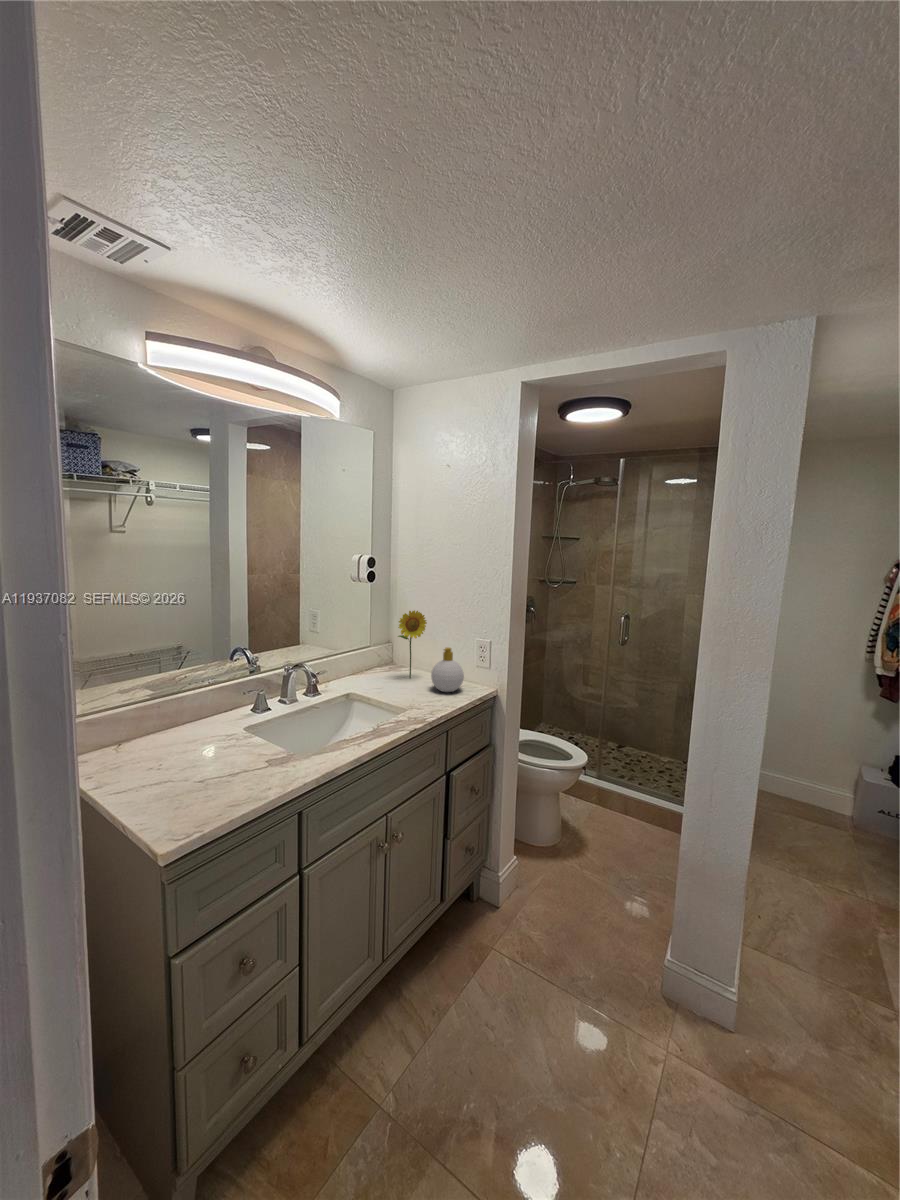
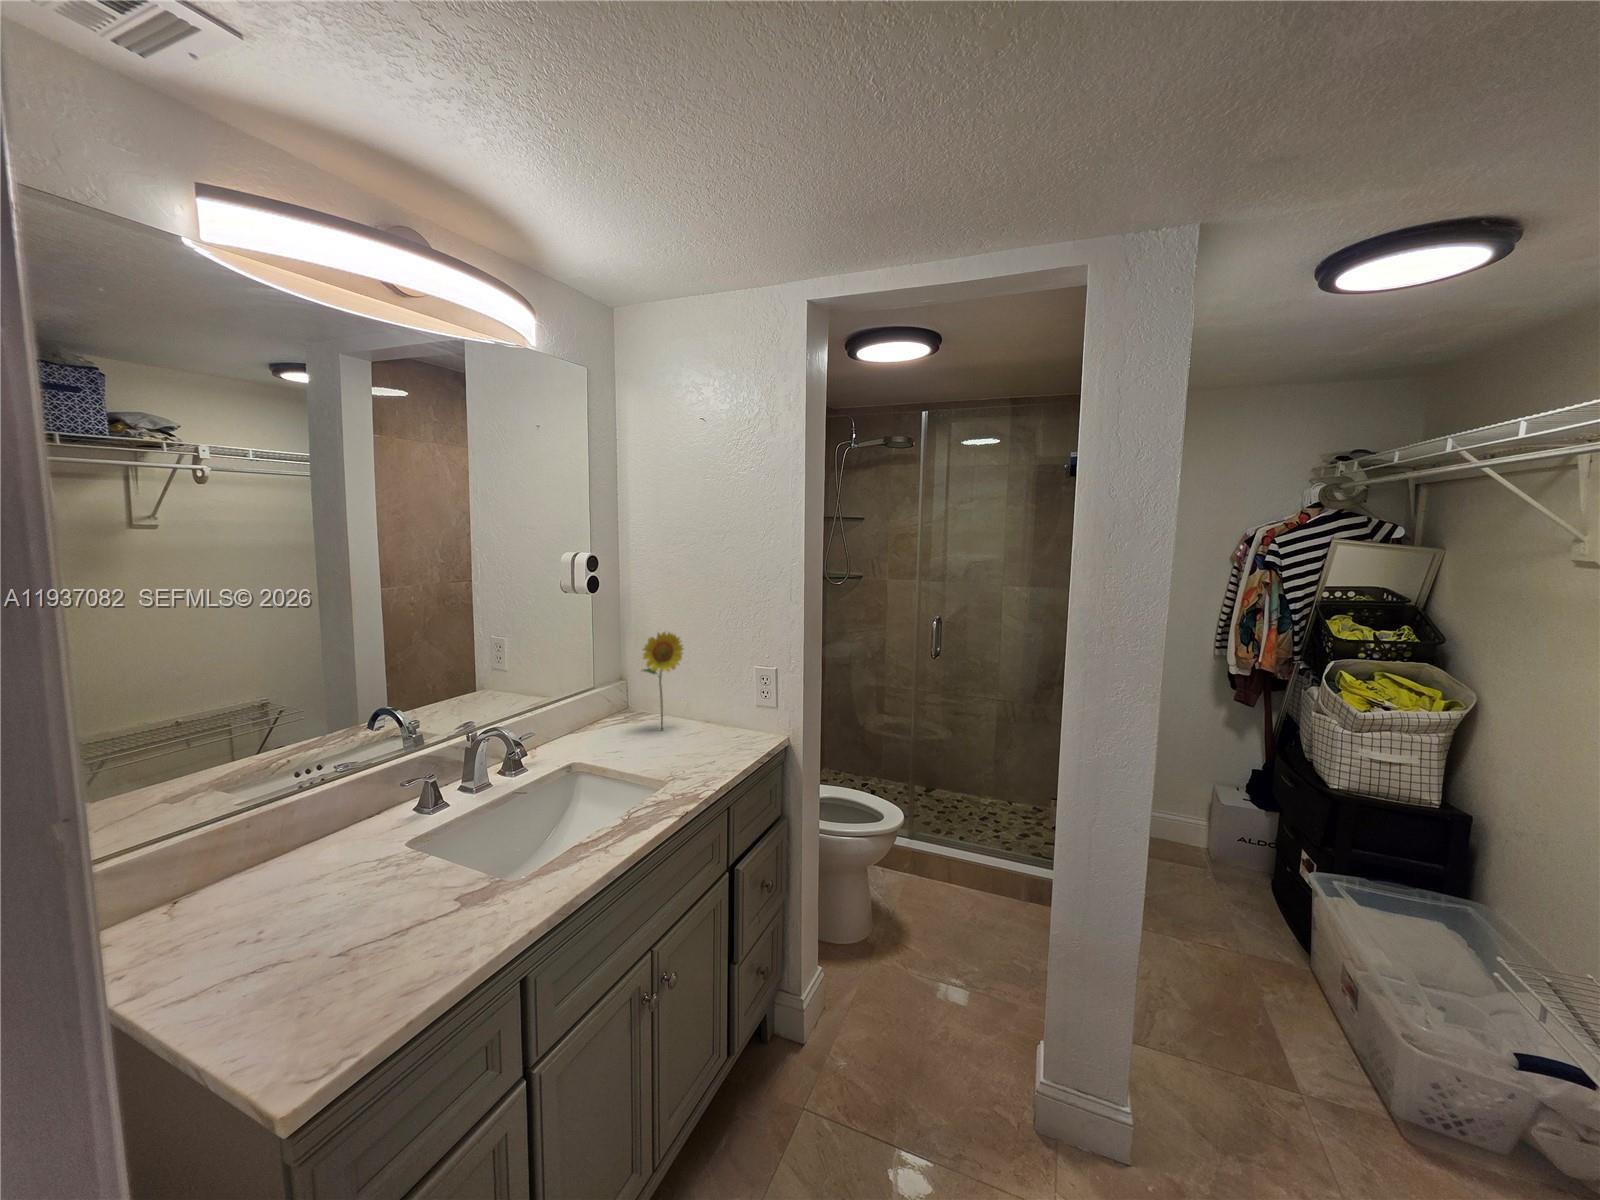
soap bottle: present [431,648,464,692] -> none [696,683,744,748]

